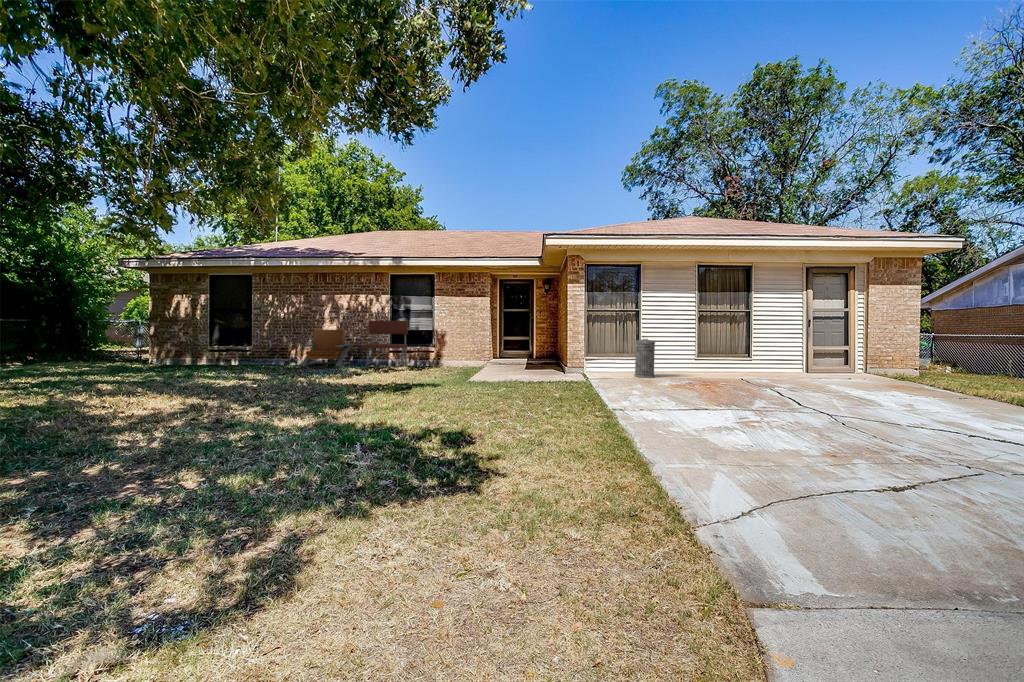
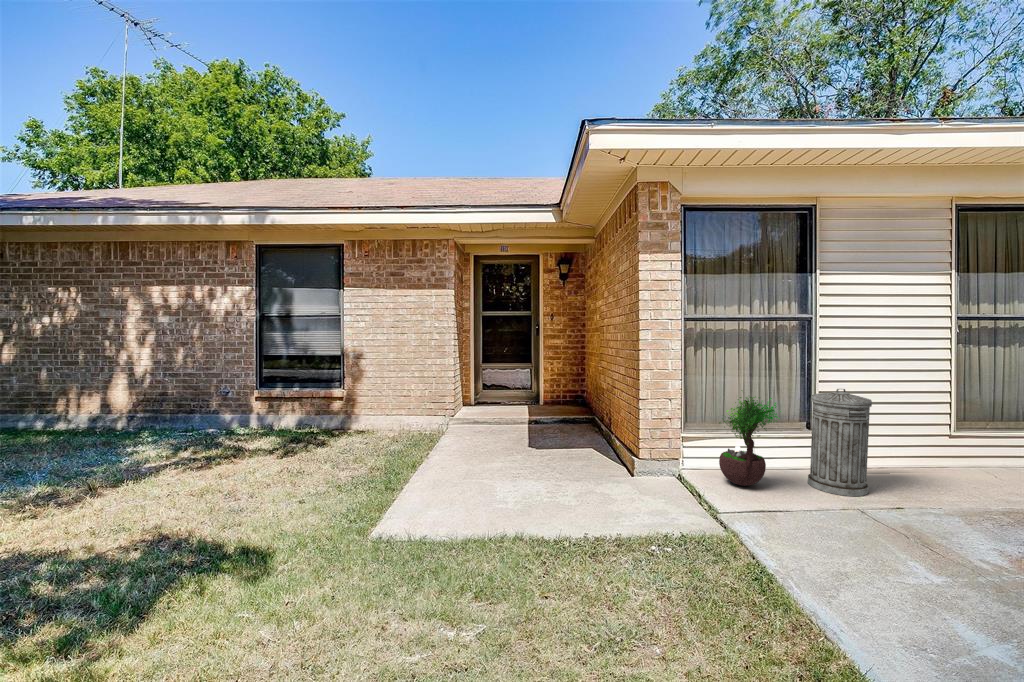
bench: present [363,321,408,365] -> none [176,337,284,433]
lounge chair: present [300,330,351,366] -> none [28,357,168,442]
potted tree: none [597,338,620,376] -> present [719,390,781,486]

